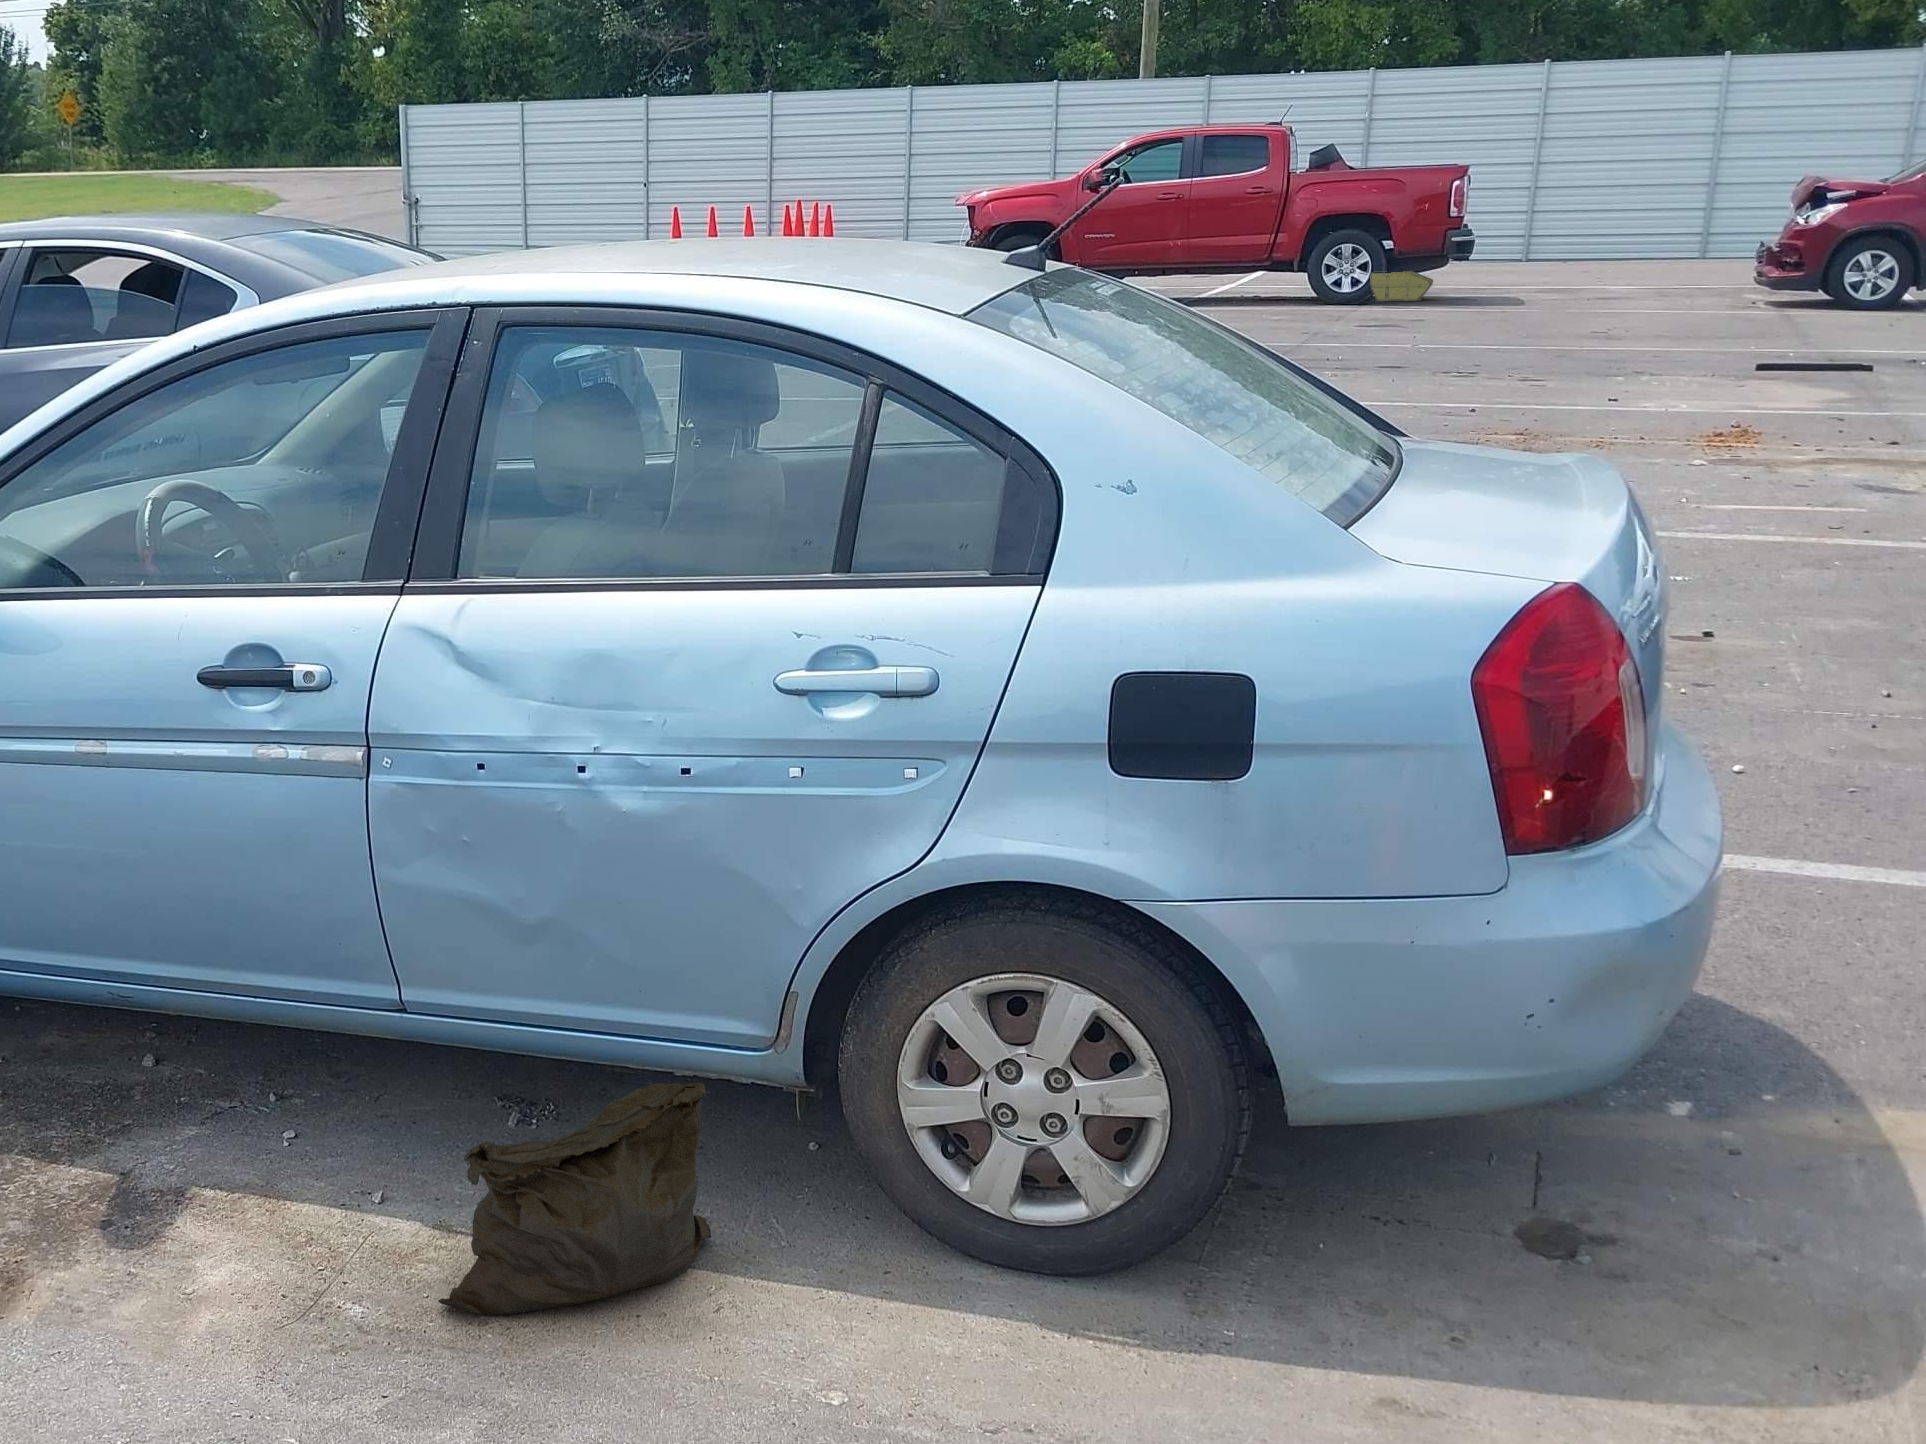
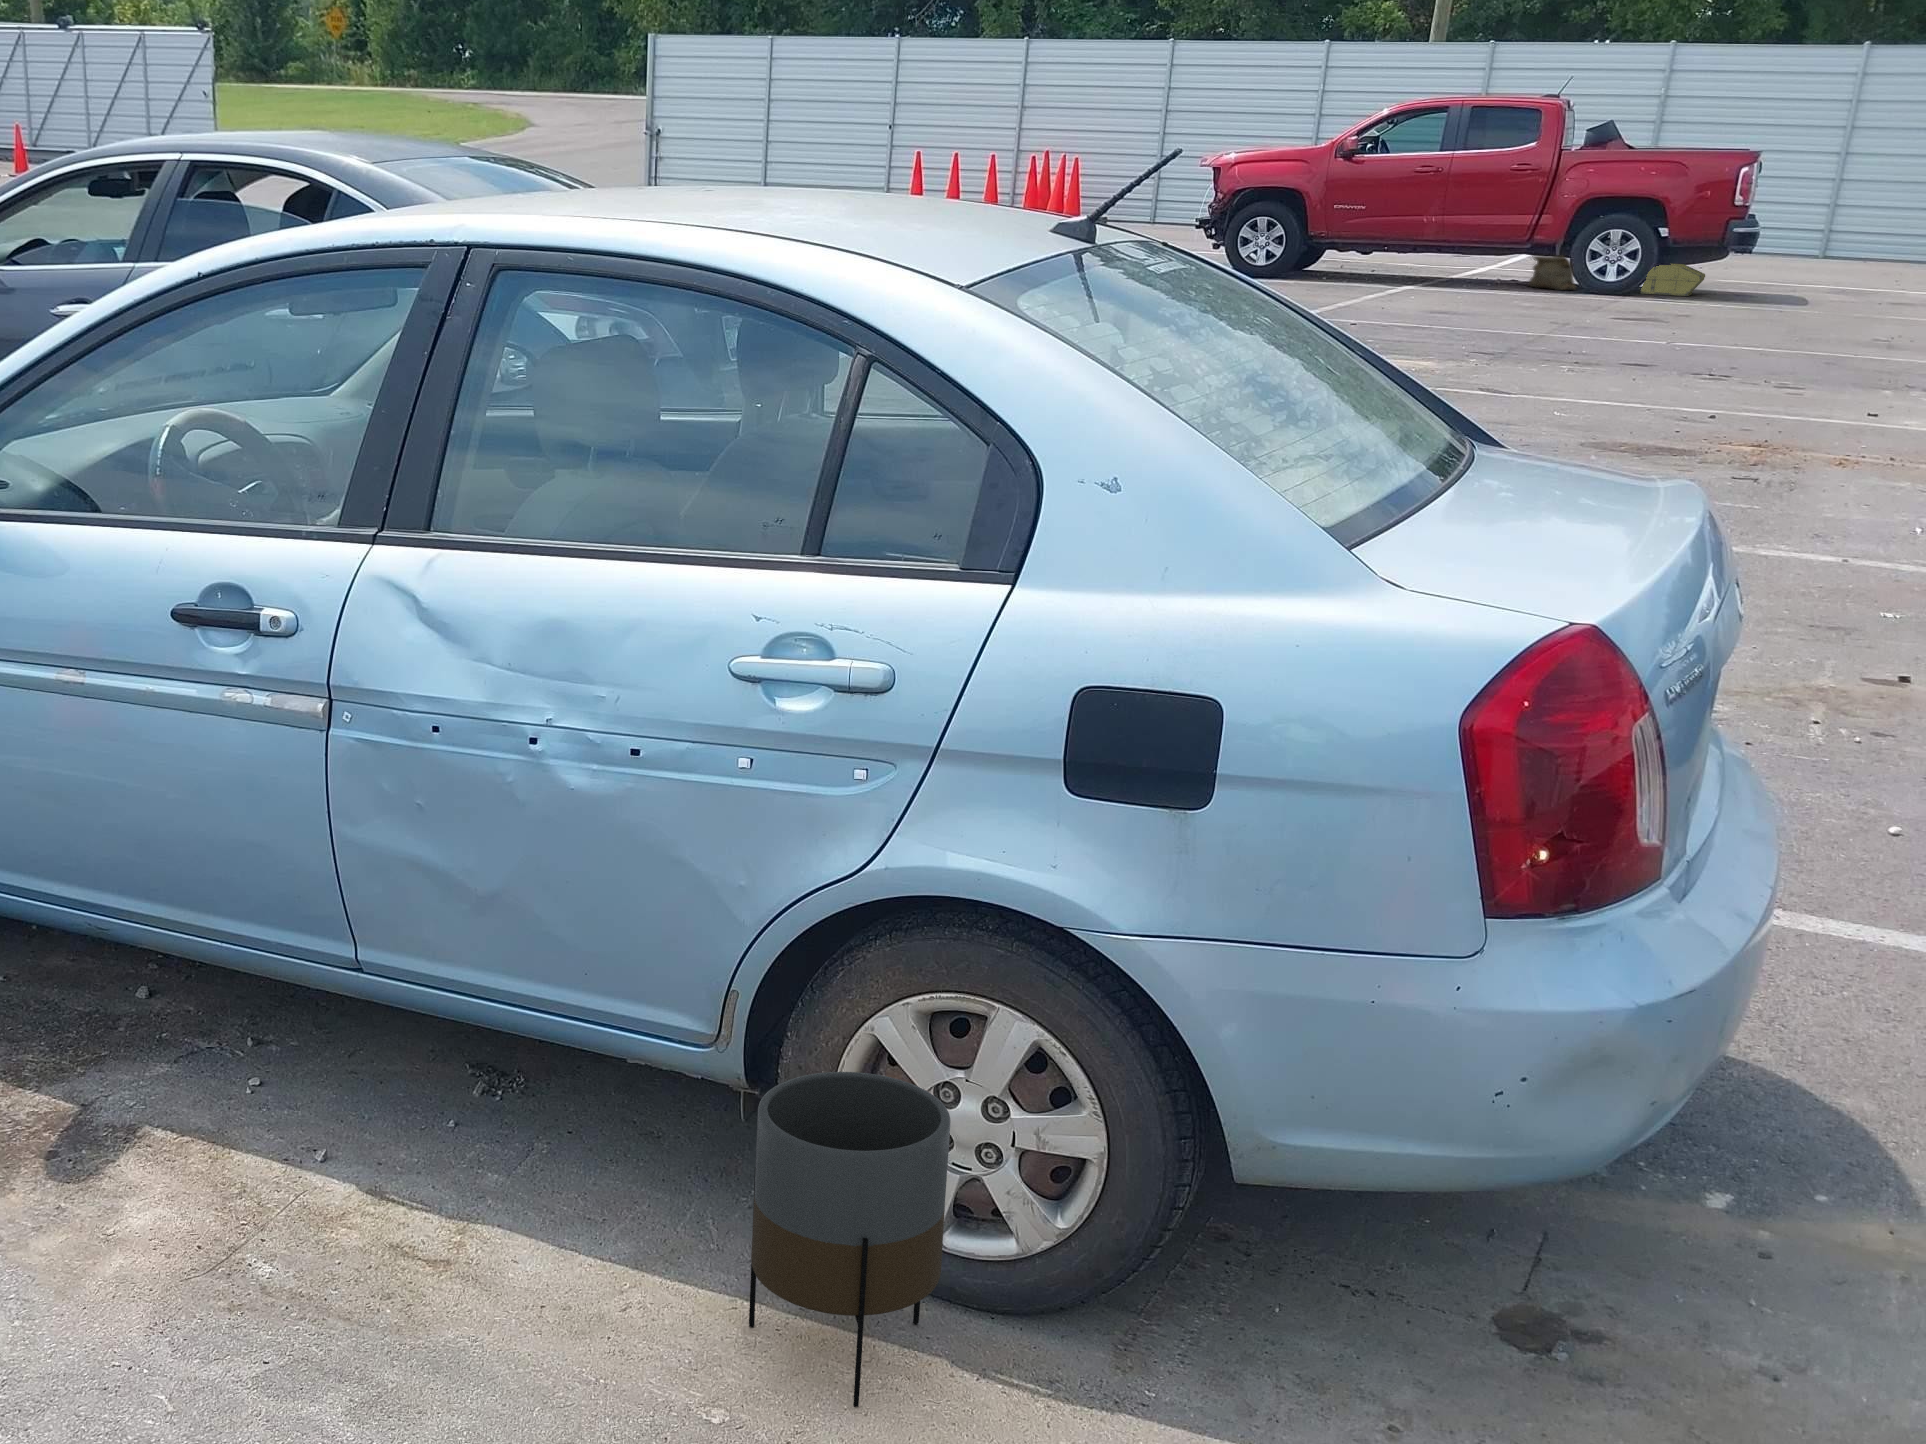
planter: none [839,1058,1028,1377] -> present [749,1072,951,1407]
bag: present [438,1083,711,1315] -> present [1529,256,1576,290]

